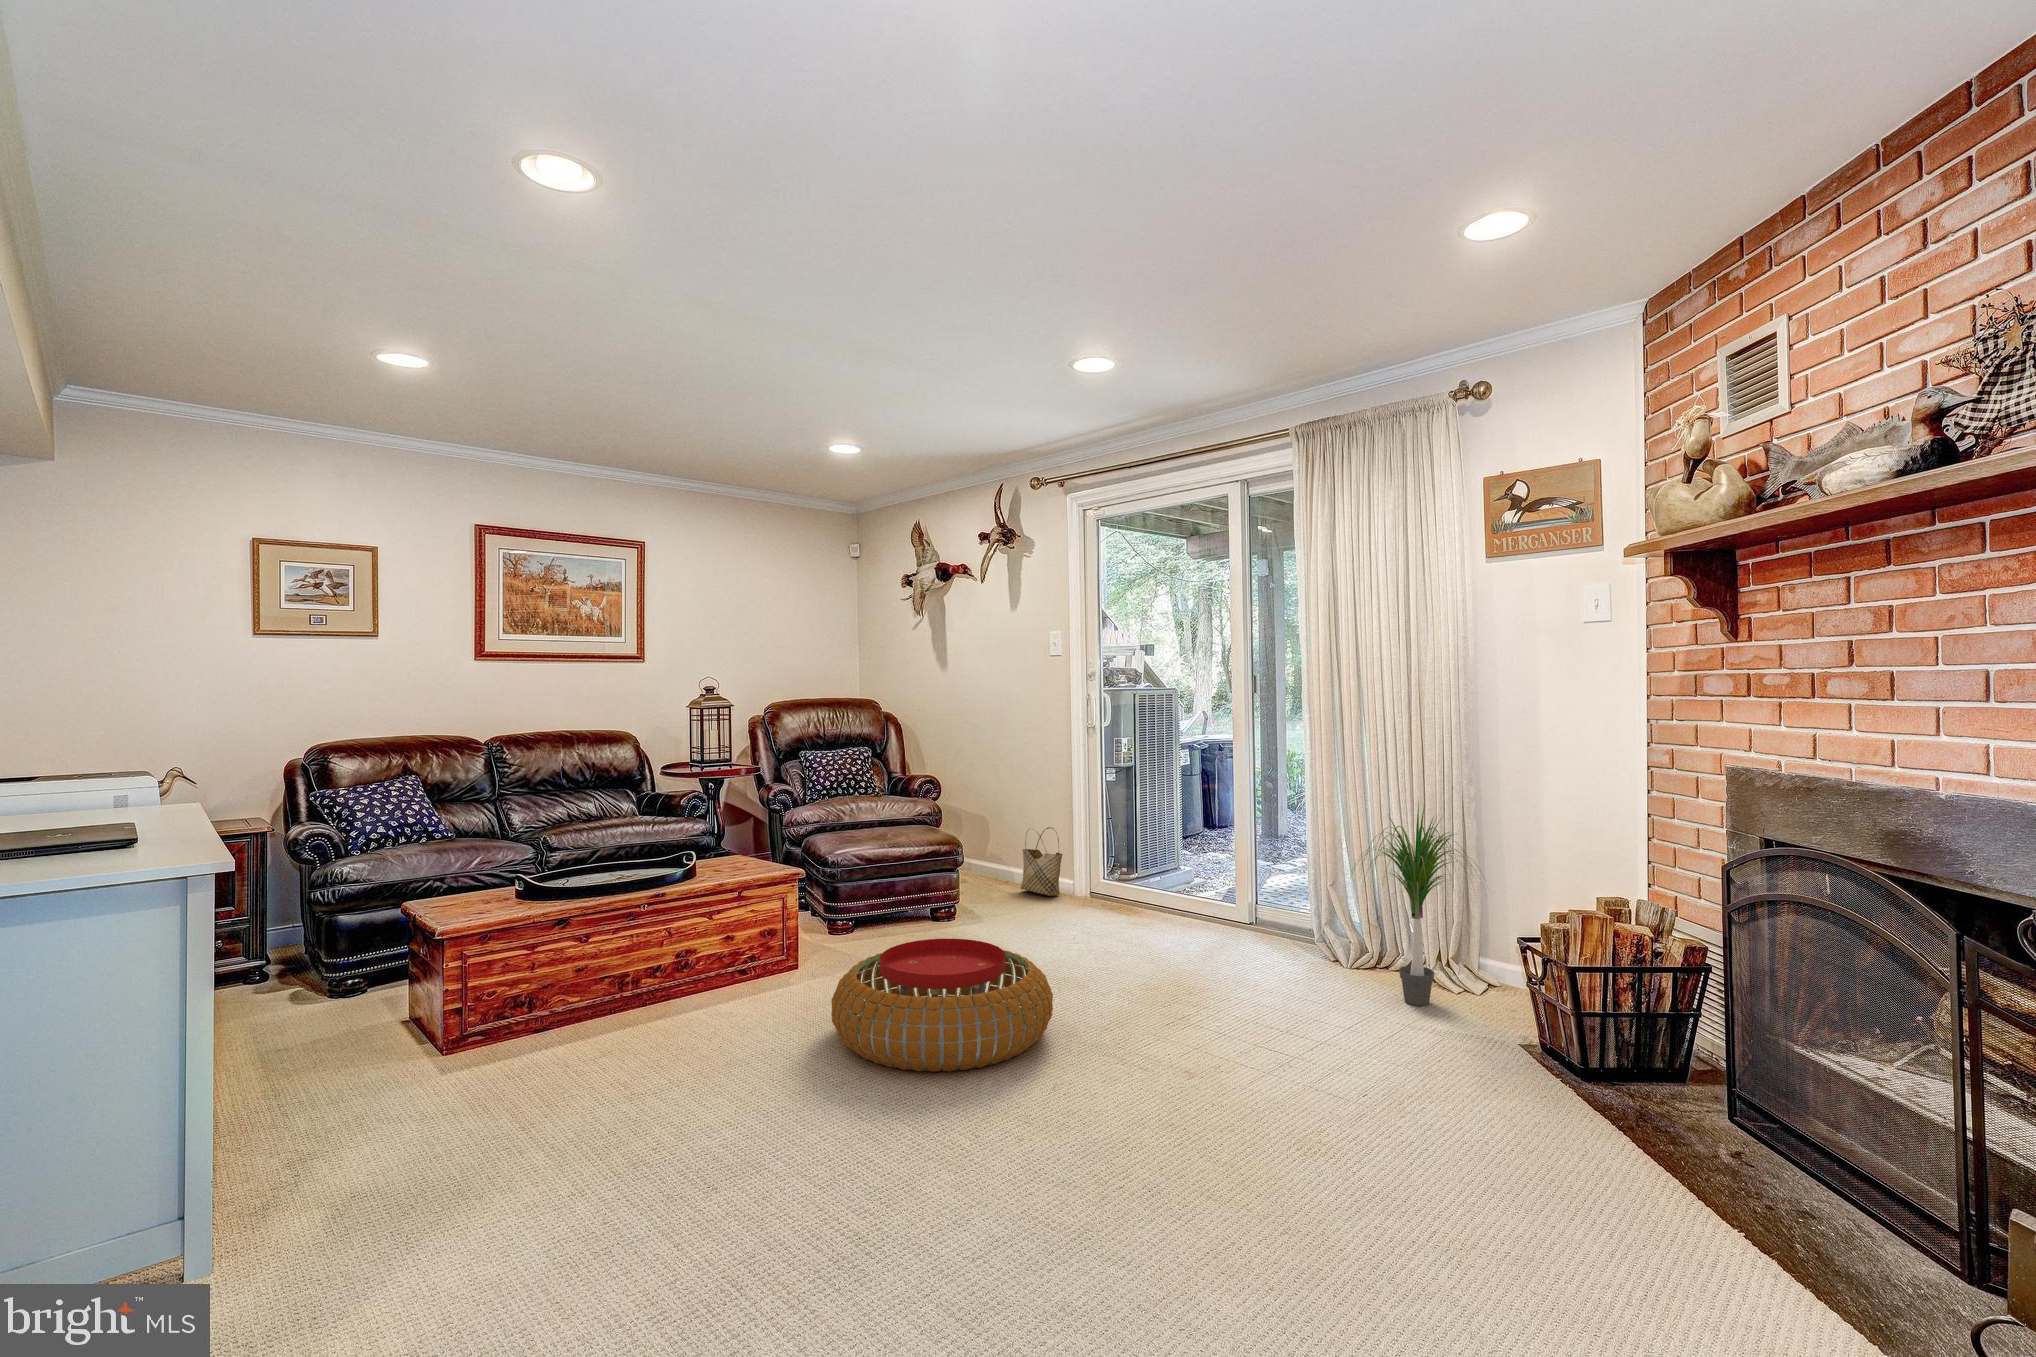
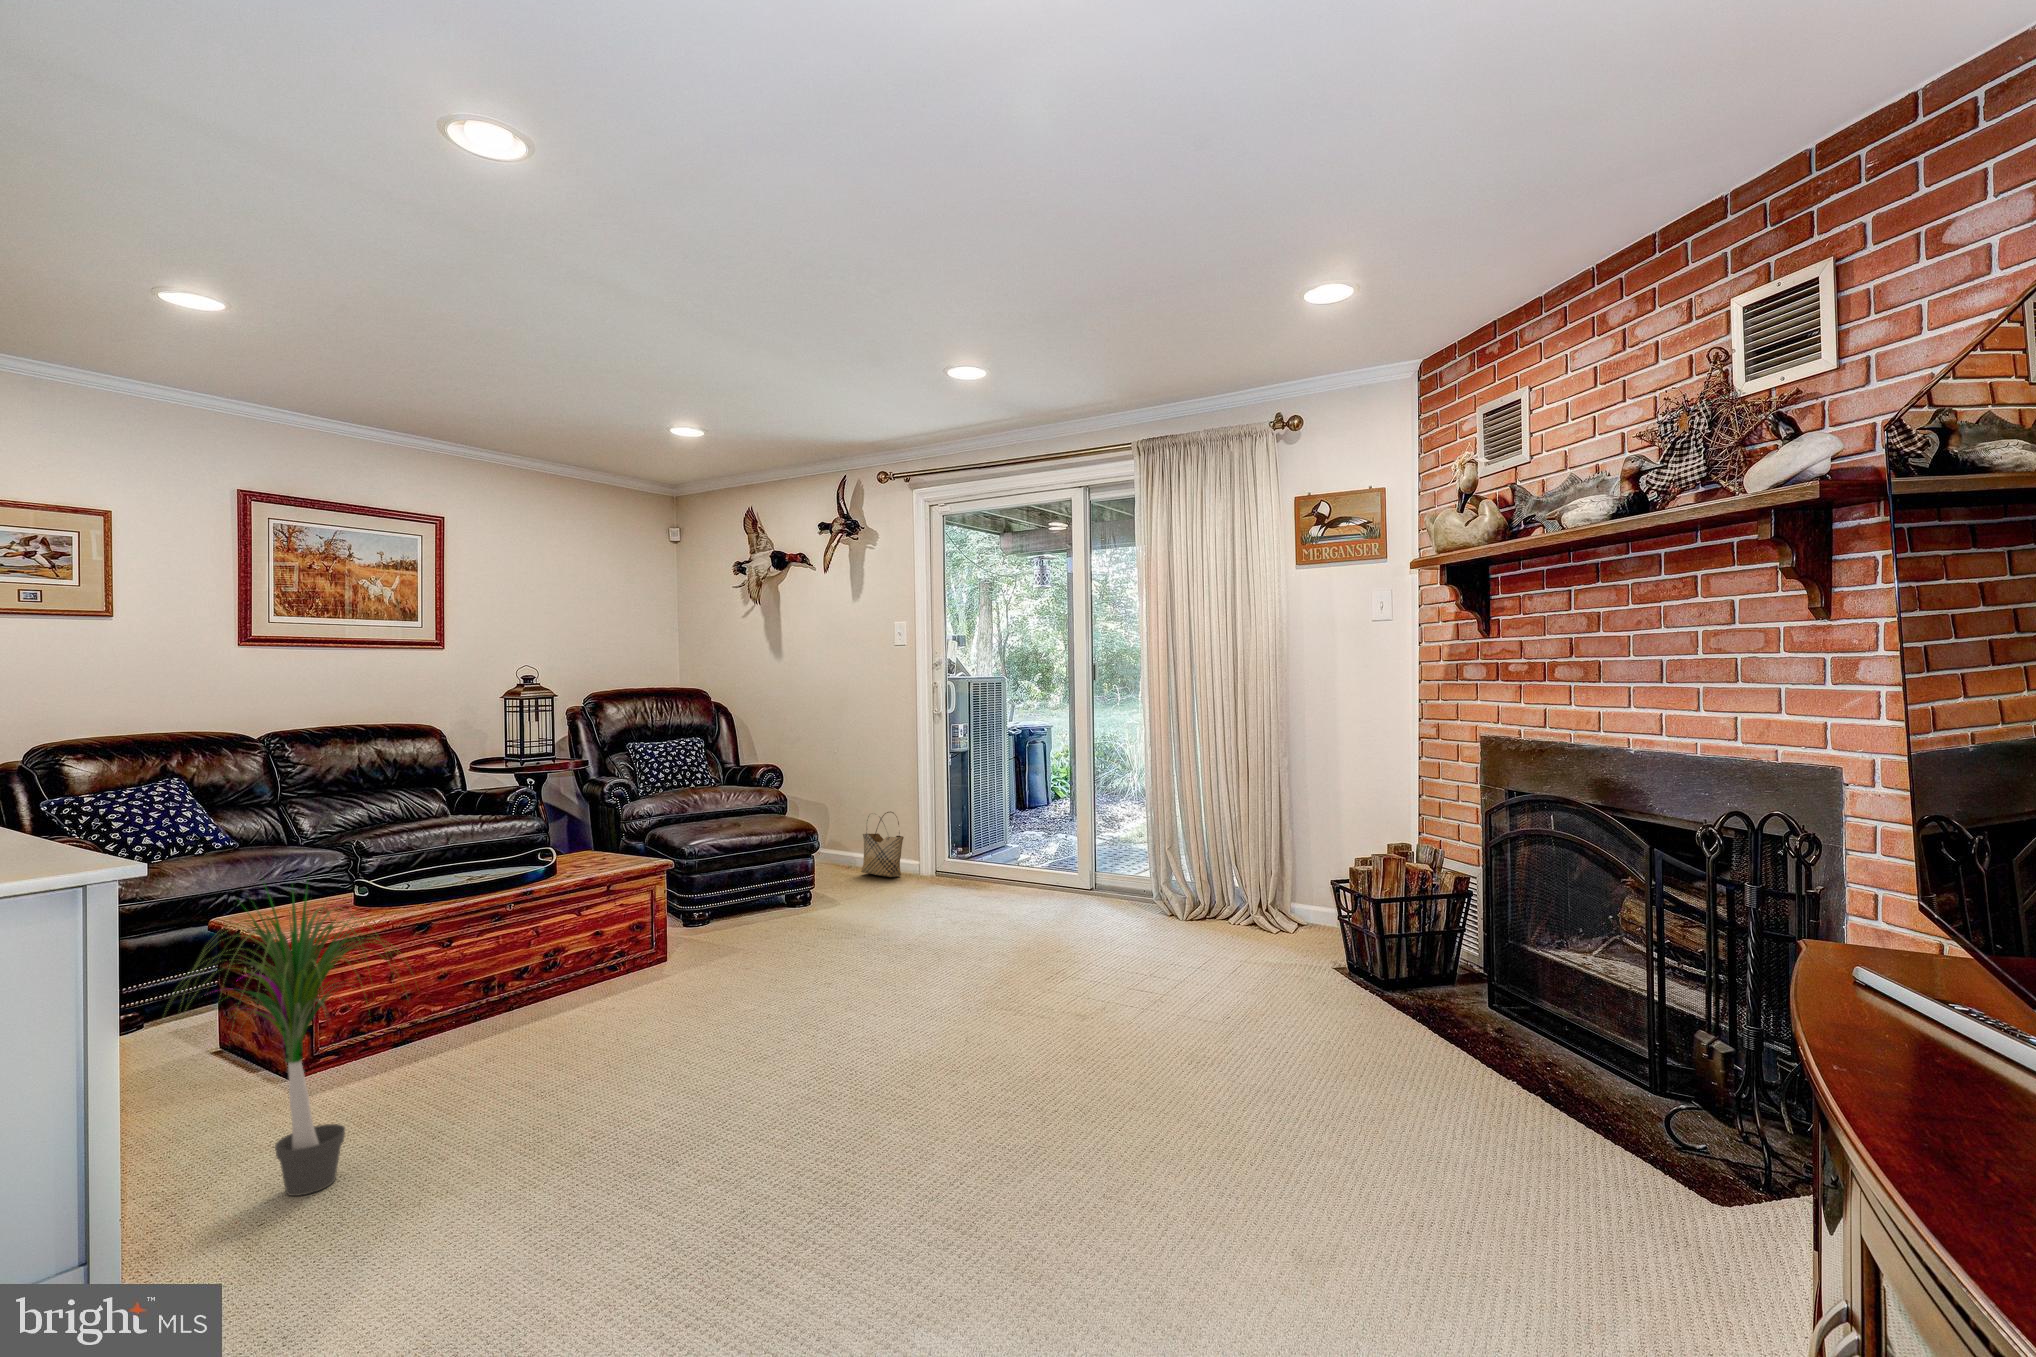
potted plant: present [1356,804,1475,1006] -> present [175,882,413,1196]
pouf: present [831,939,1053,1072] -> none [731,916,946,1040]

